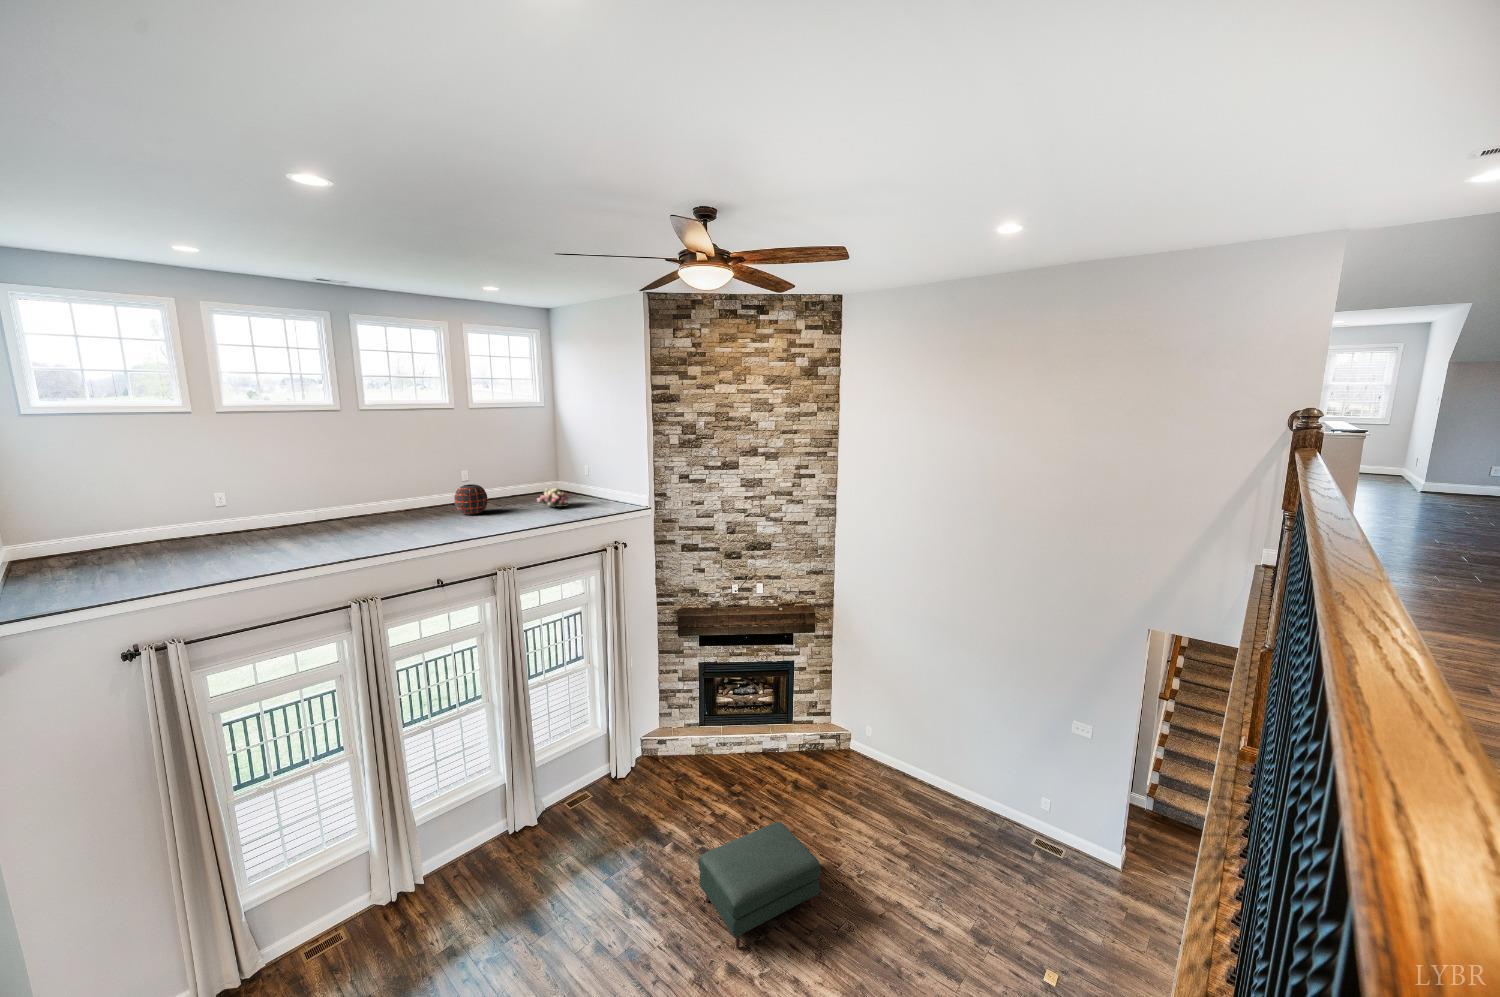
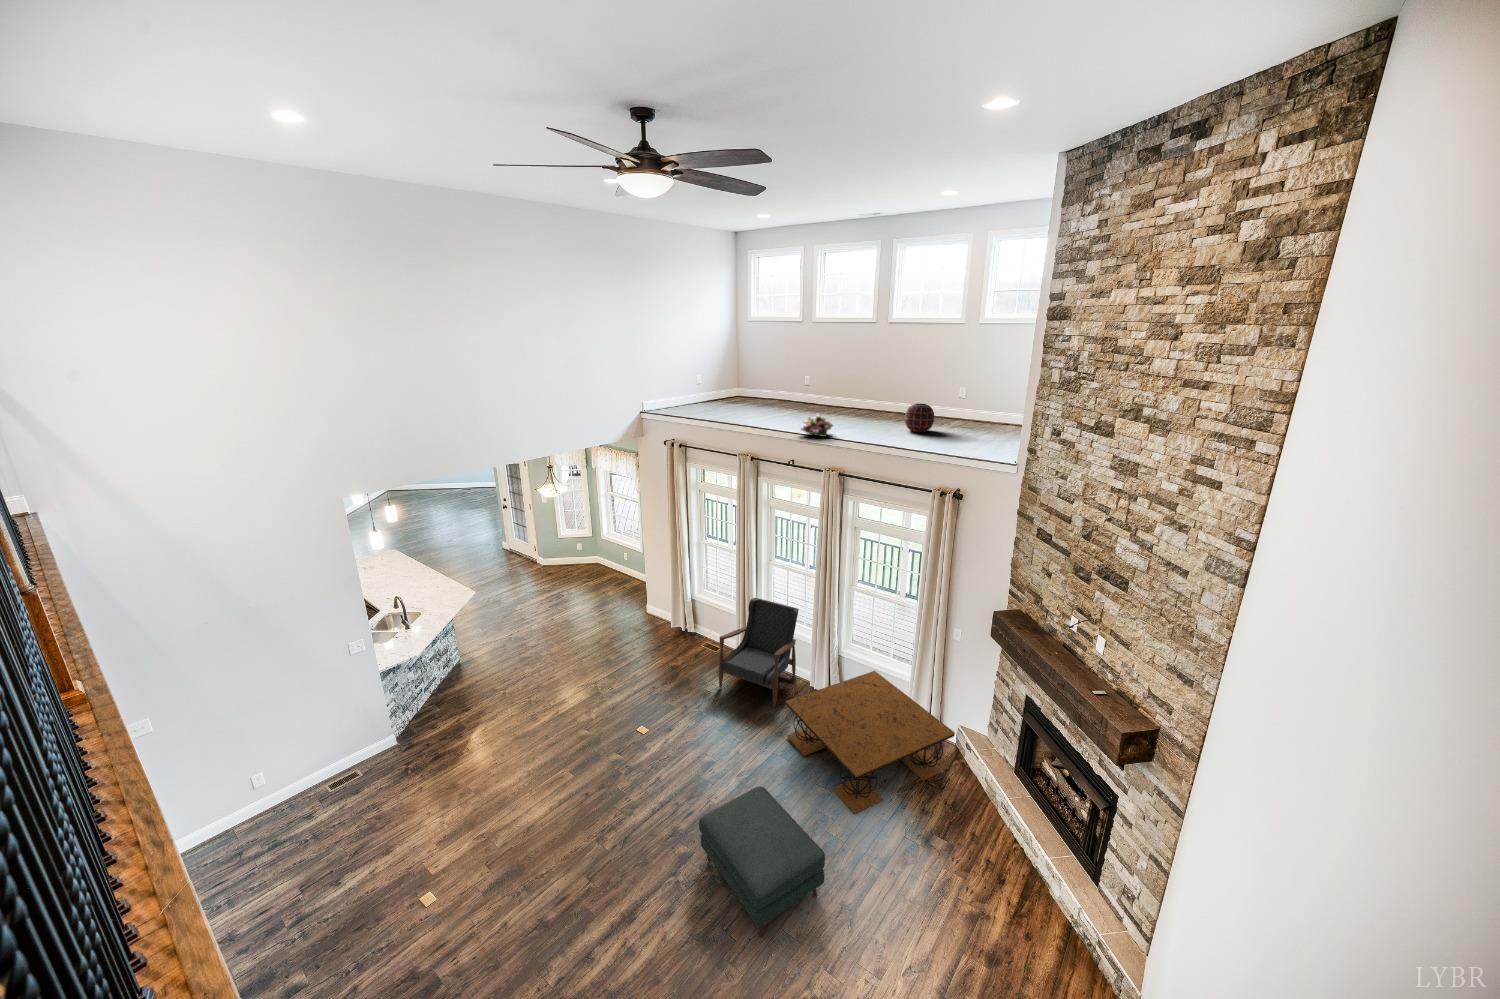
flower arrangement: present [537,488,569,507] -> present [800,415,833,437]
coffee table: none [565,731,706,866] -> present [786,671,955,814]
armchair: none [396,761,527,937] -> present [719,598,799,708]

